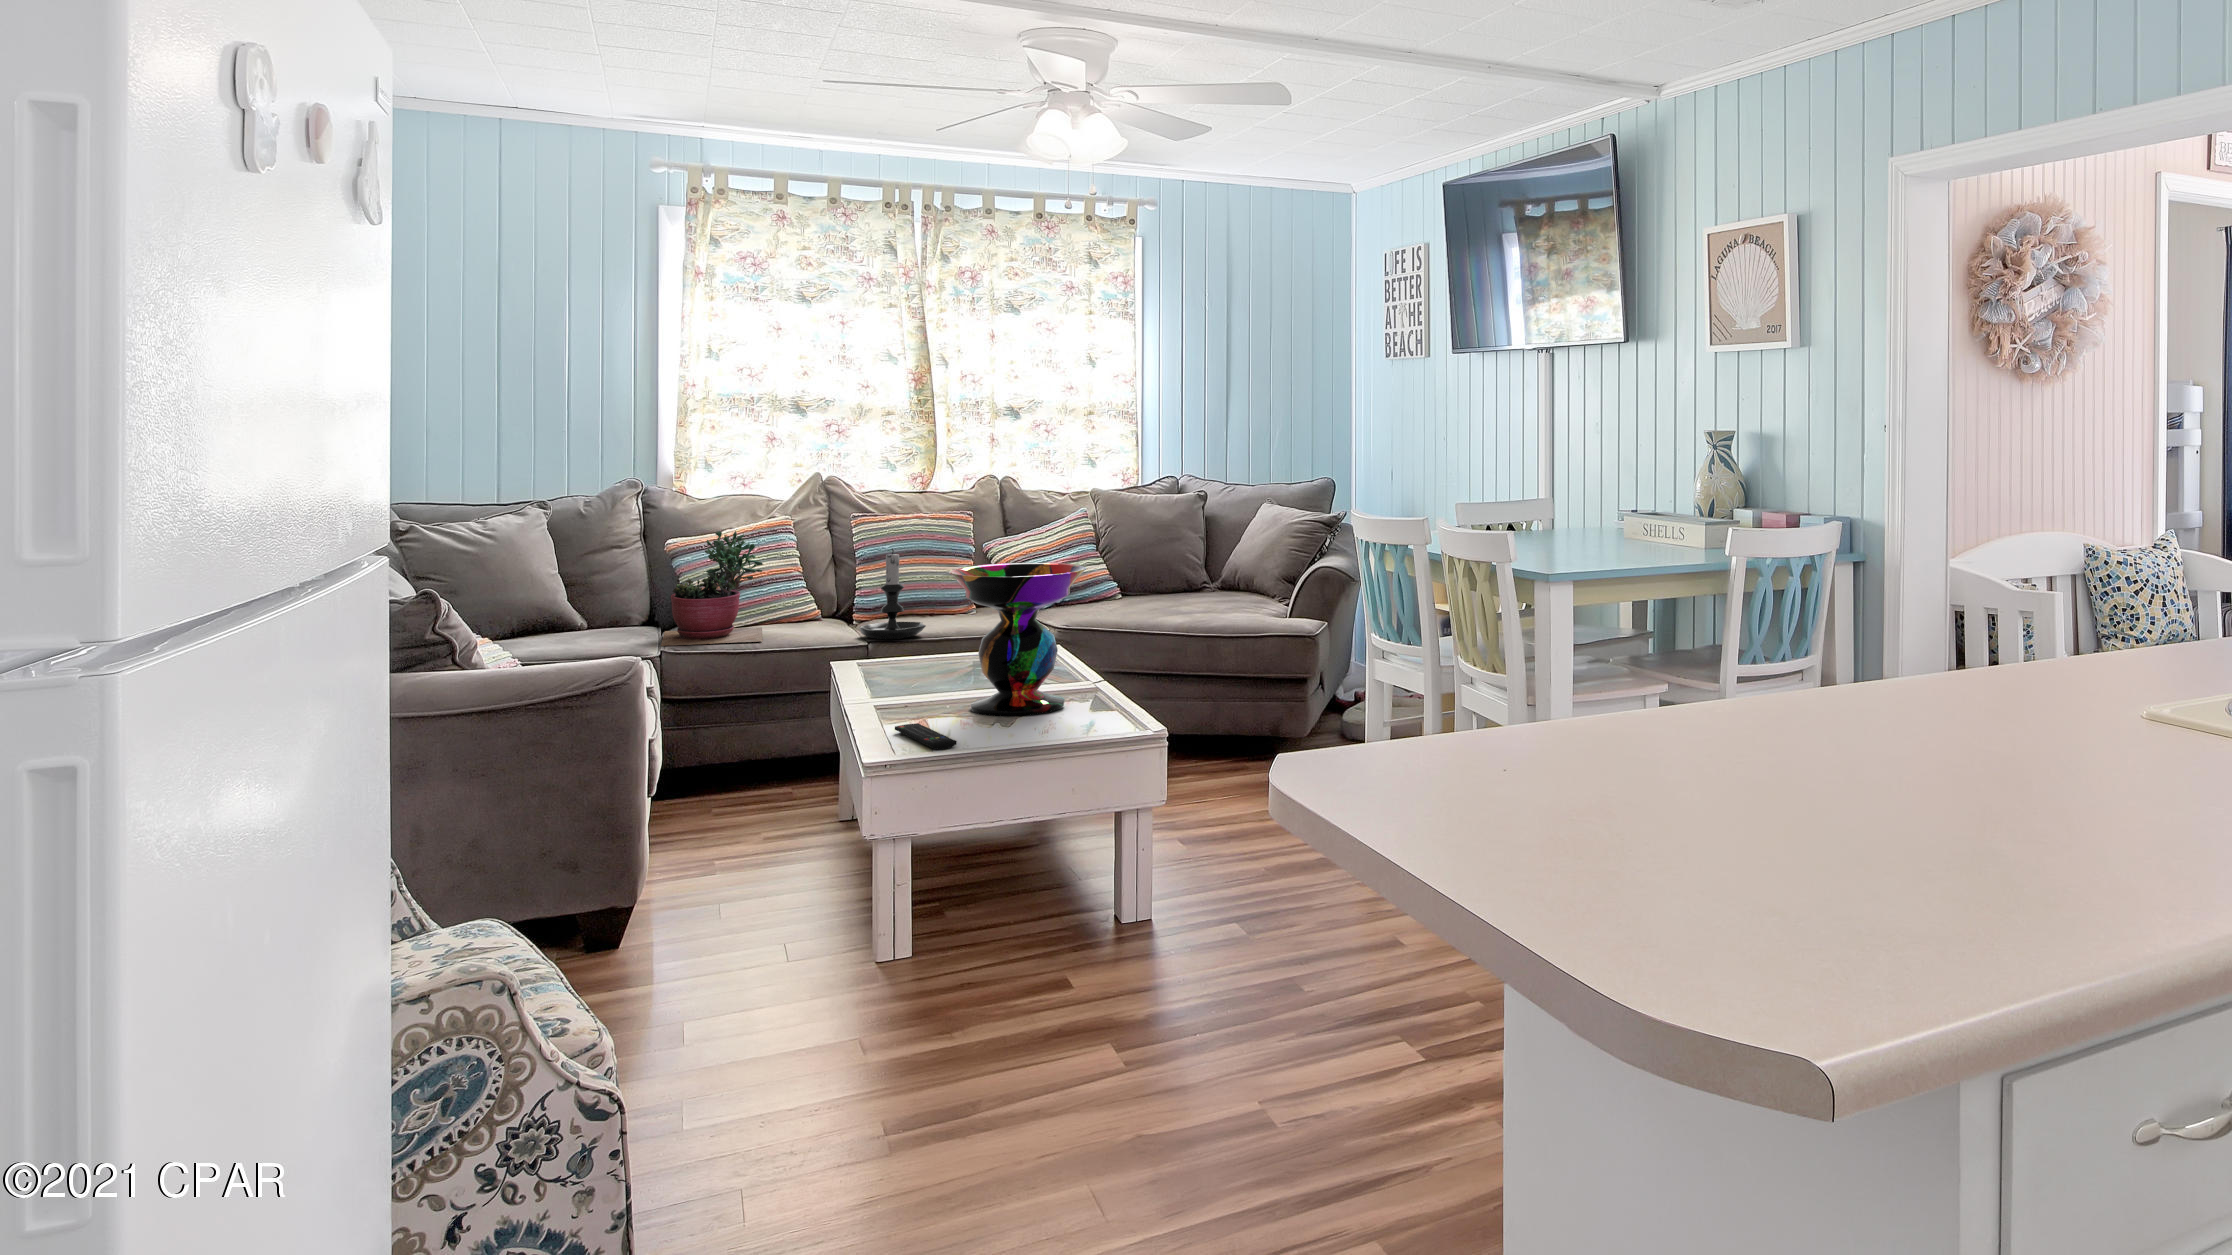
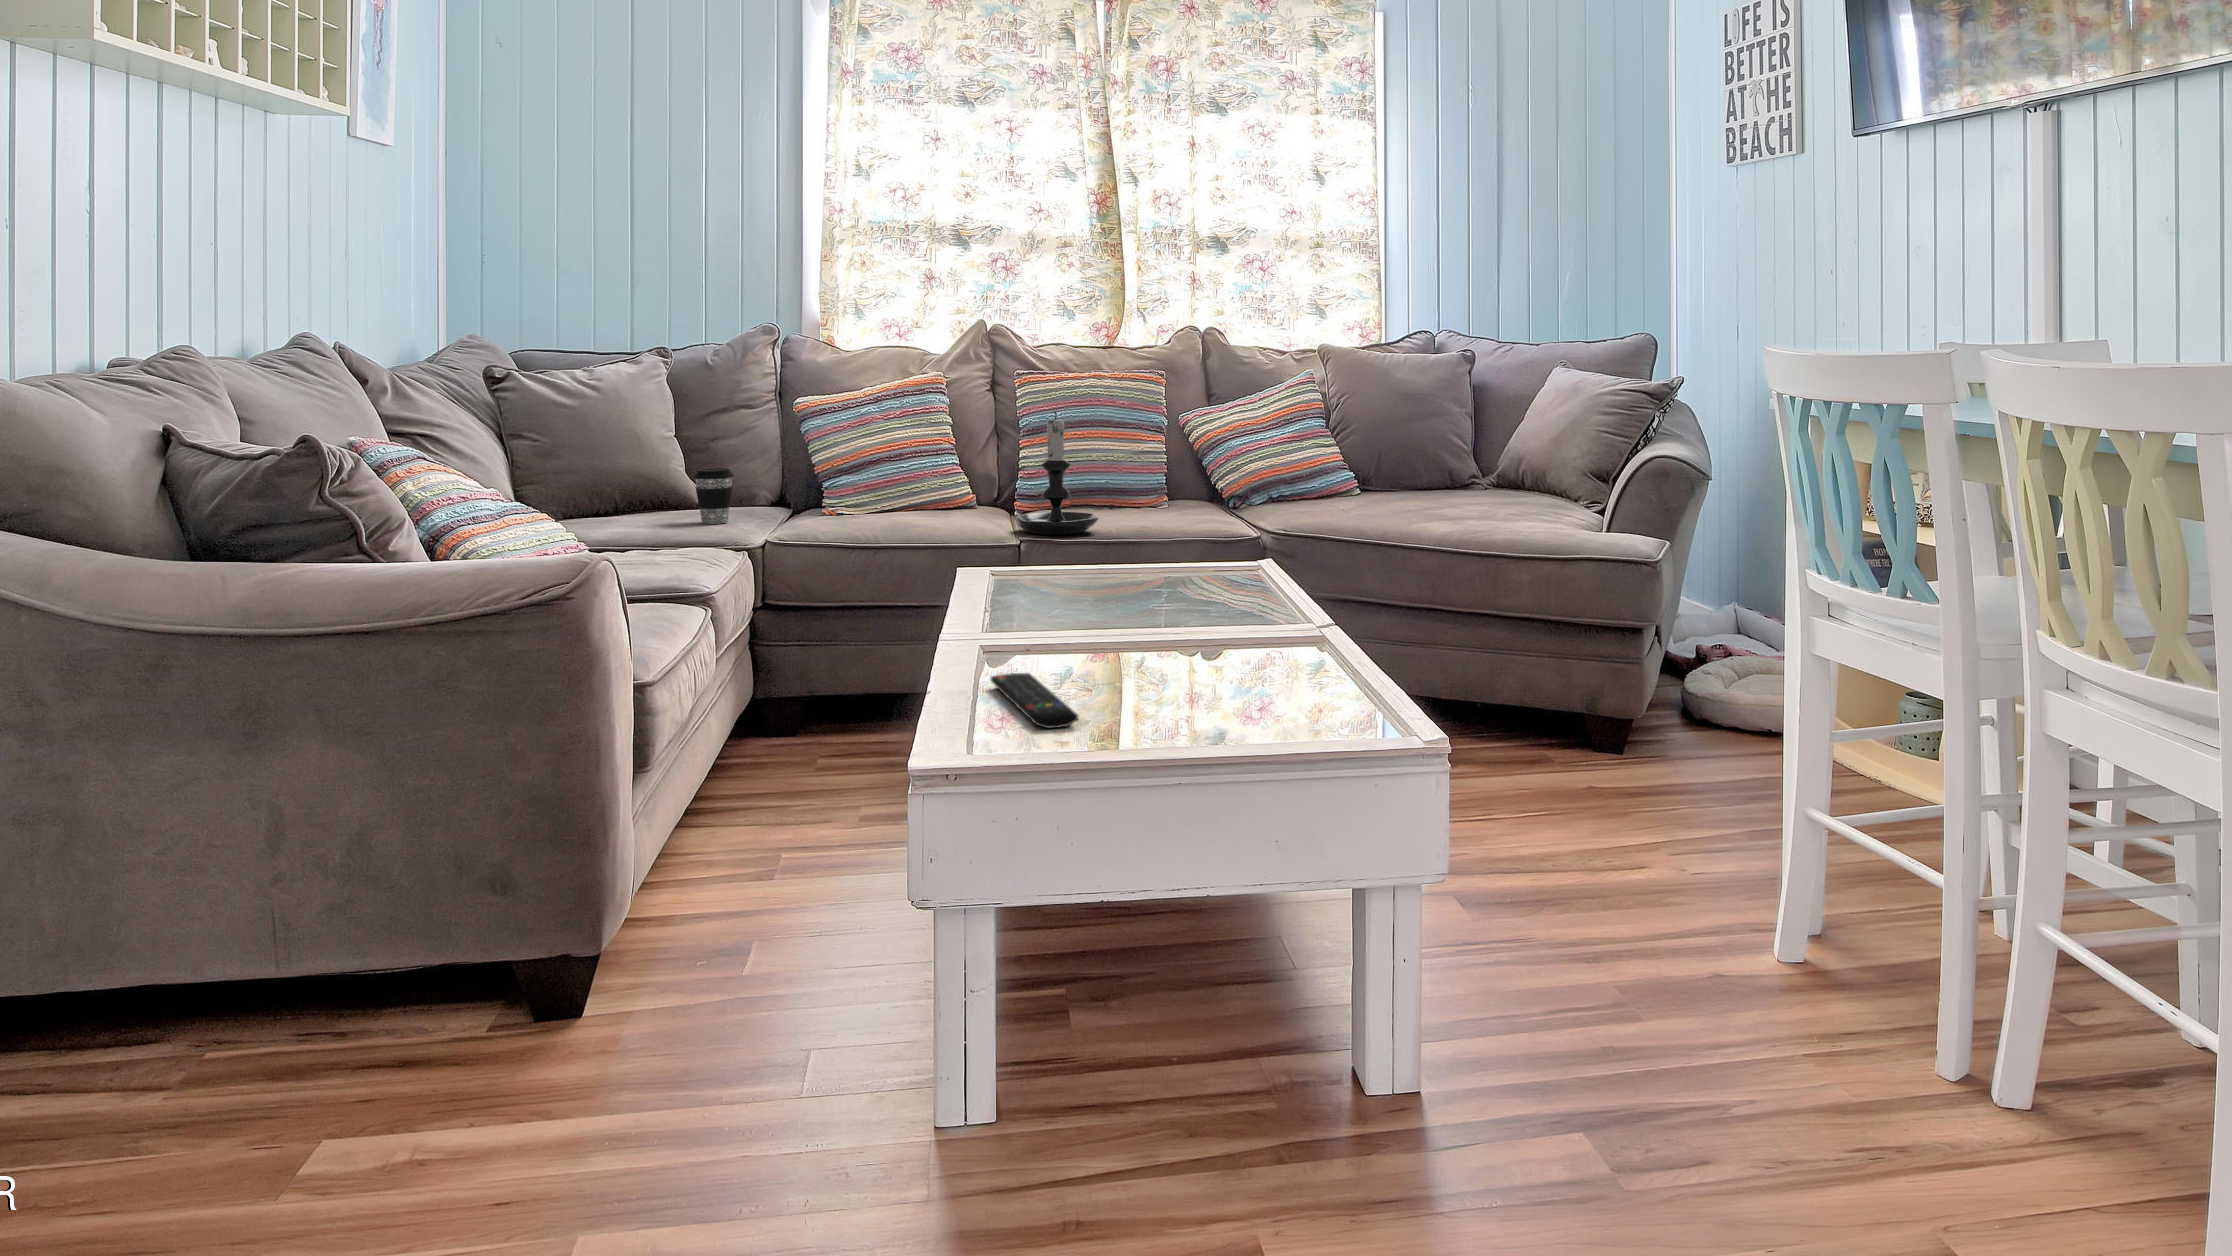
succulent plant: present [661,531,763,646] -> none [773,384,902,530]
decorative bowl: present [949,563,1086,717] -> none [1088,416,1307,668]
coffee cup: none [588,599,622,643] -> present [694,468,733,524]

